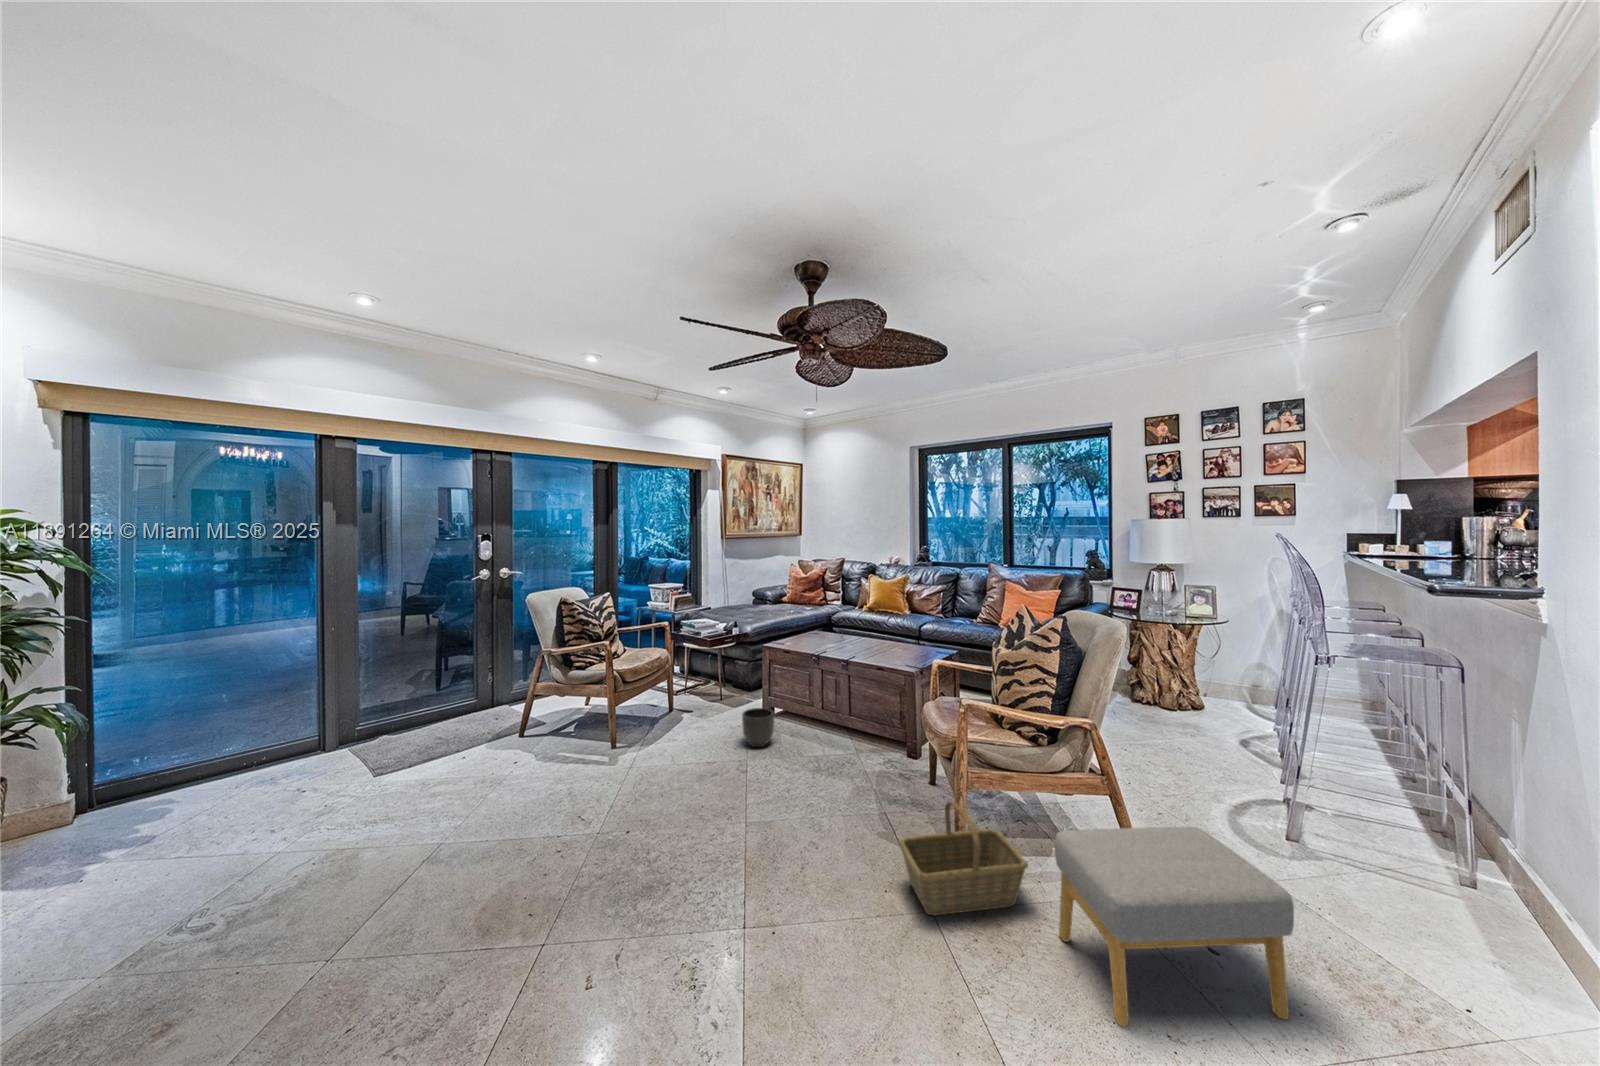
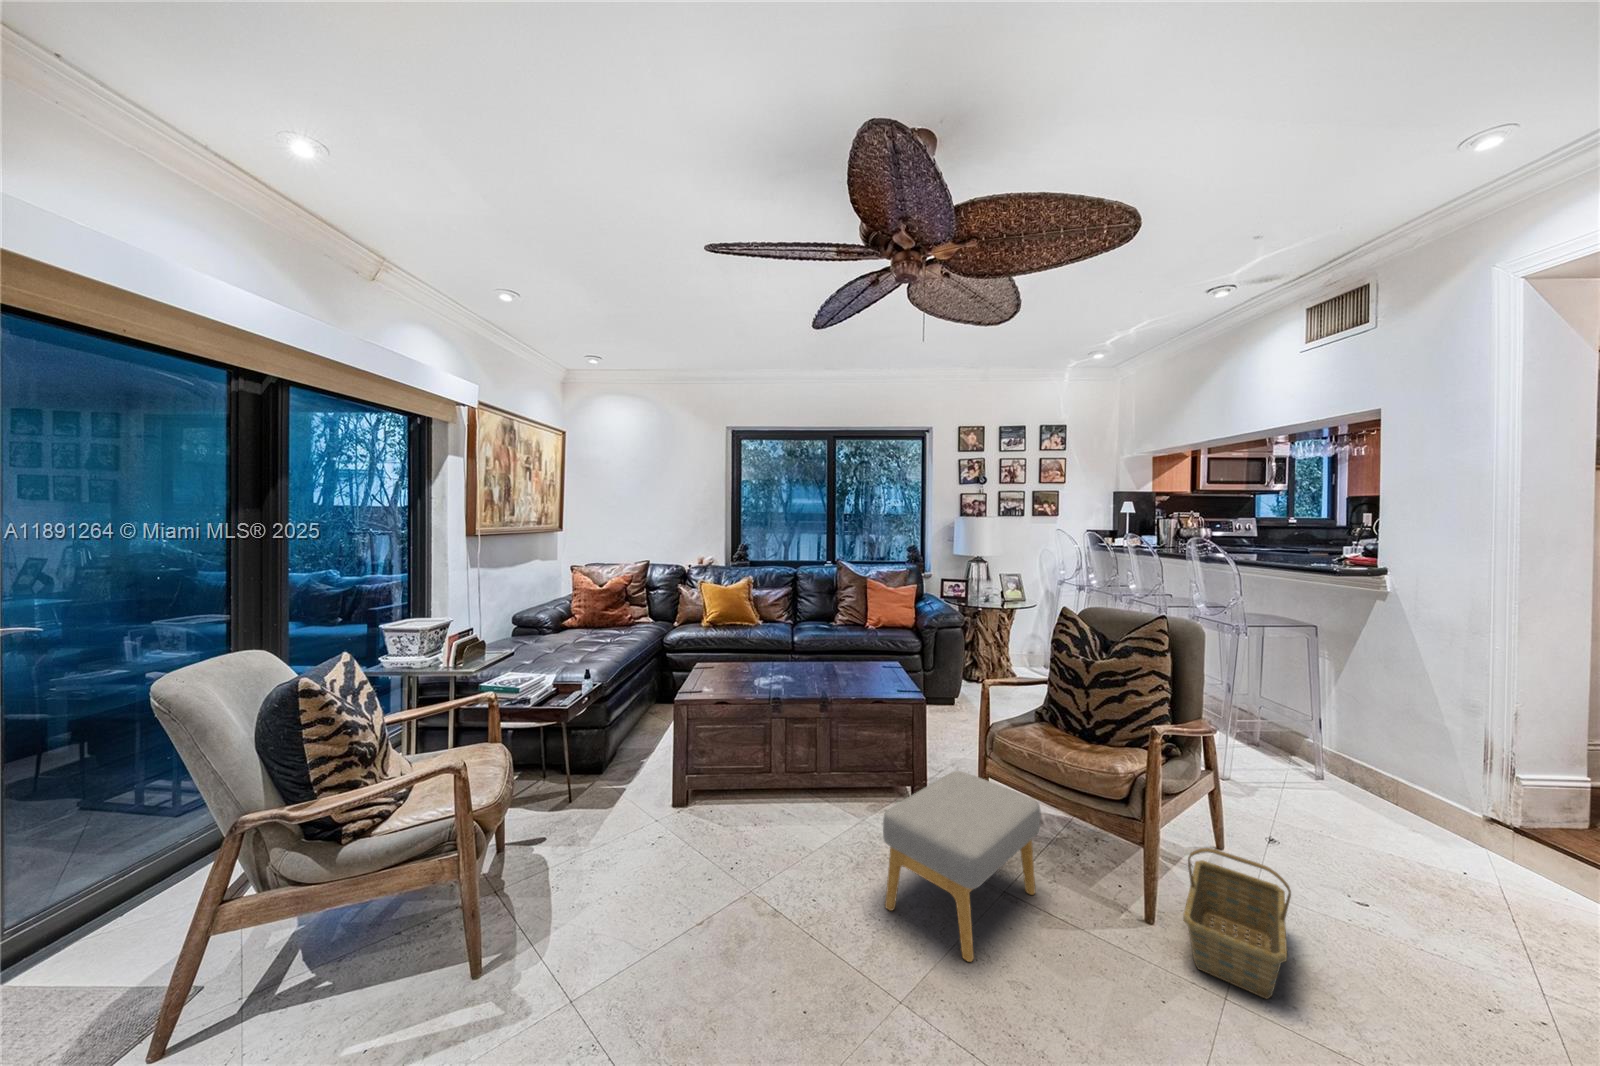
planter: present [742,708,774,747] -> none [733,794,782,860]
footstool: present [1055,827,1294,1026] -> present [883,771,1040,962]

